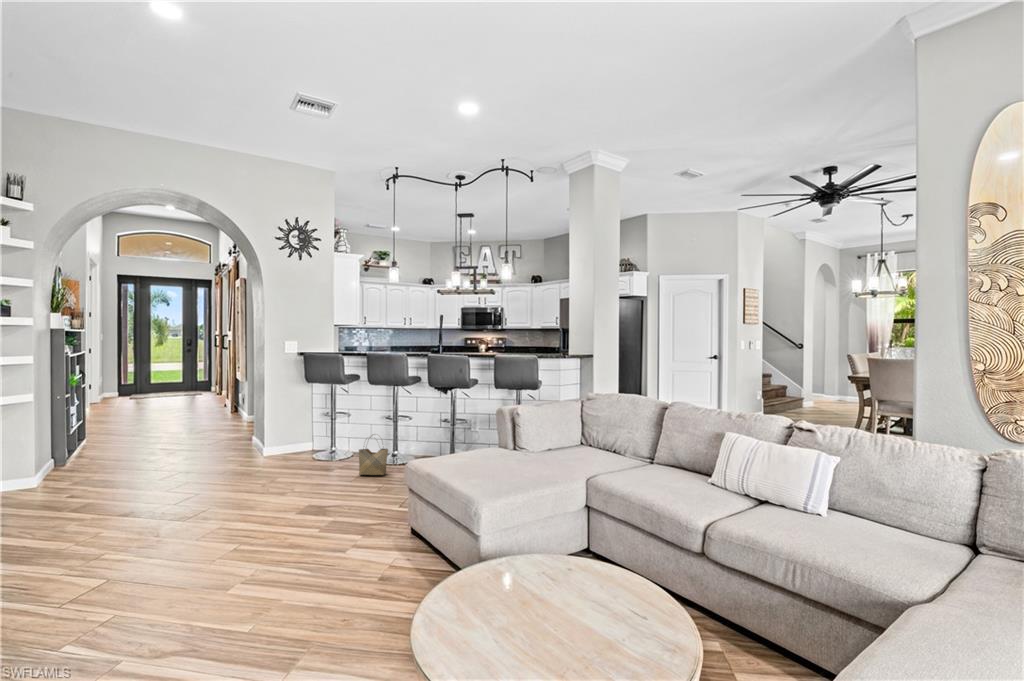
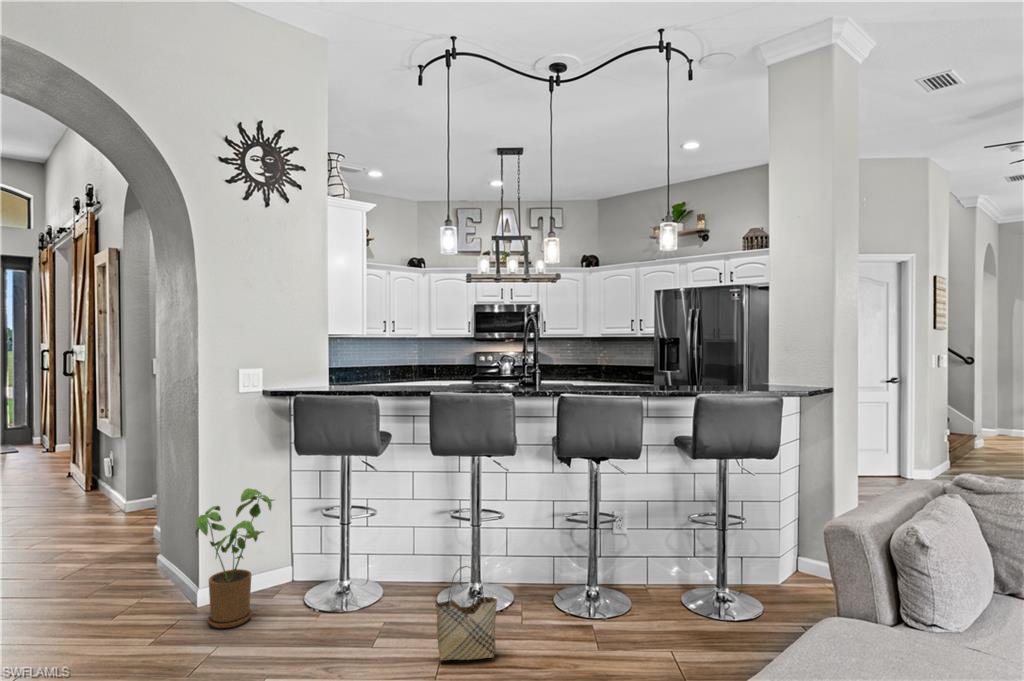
house plant: none [261,398,300,462] -> present [195,488,273,628]

